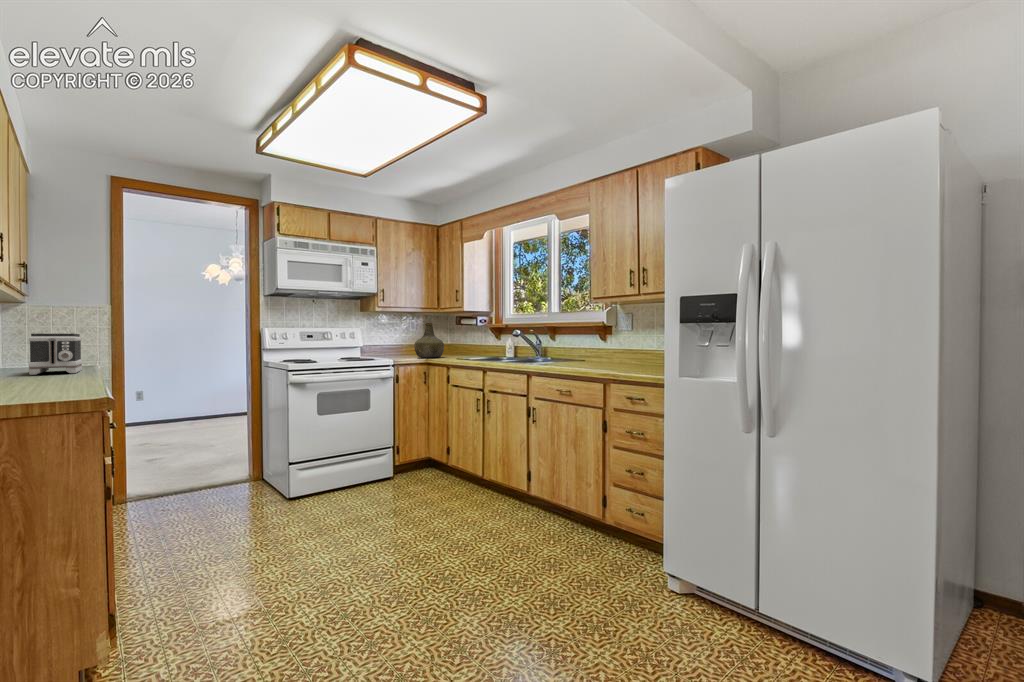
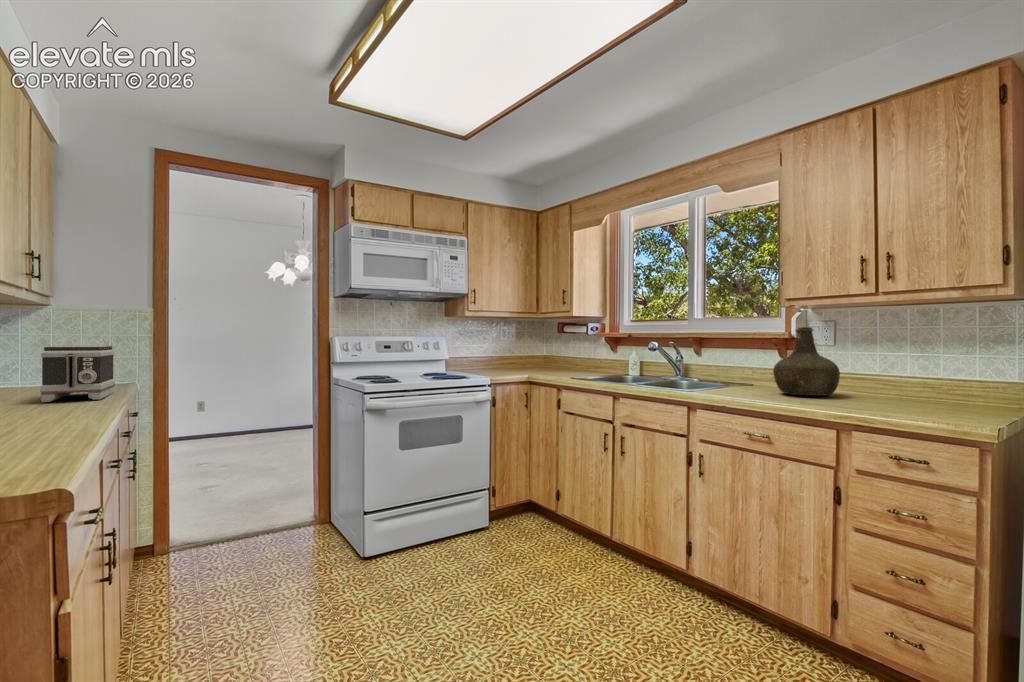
bottle: present [414,323,444,358] -> present [773,327,840,396]

